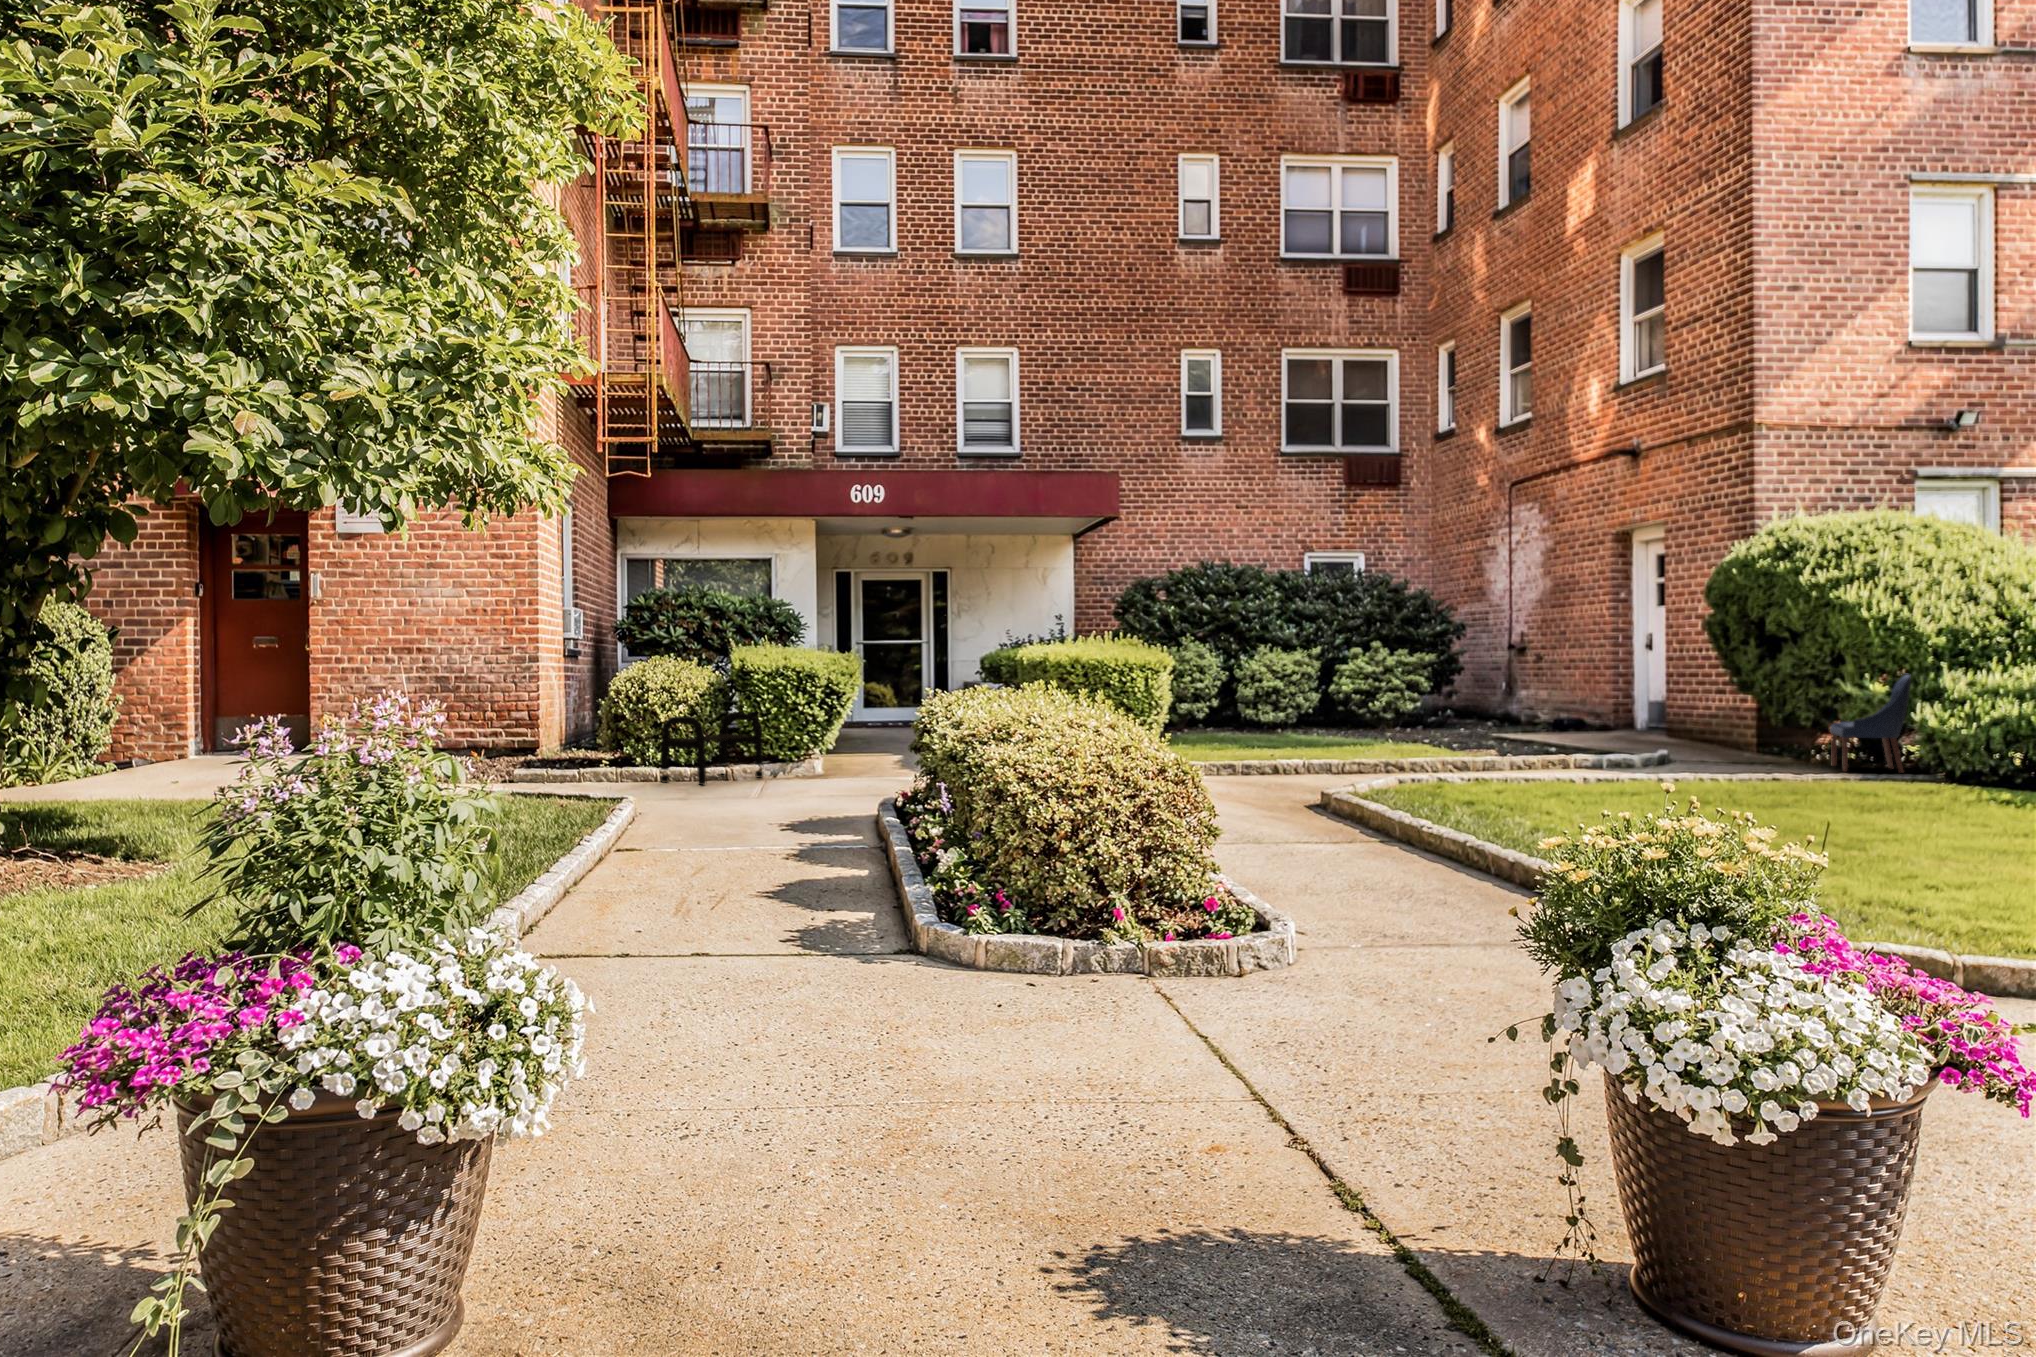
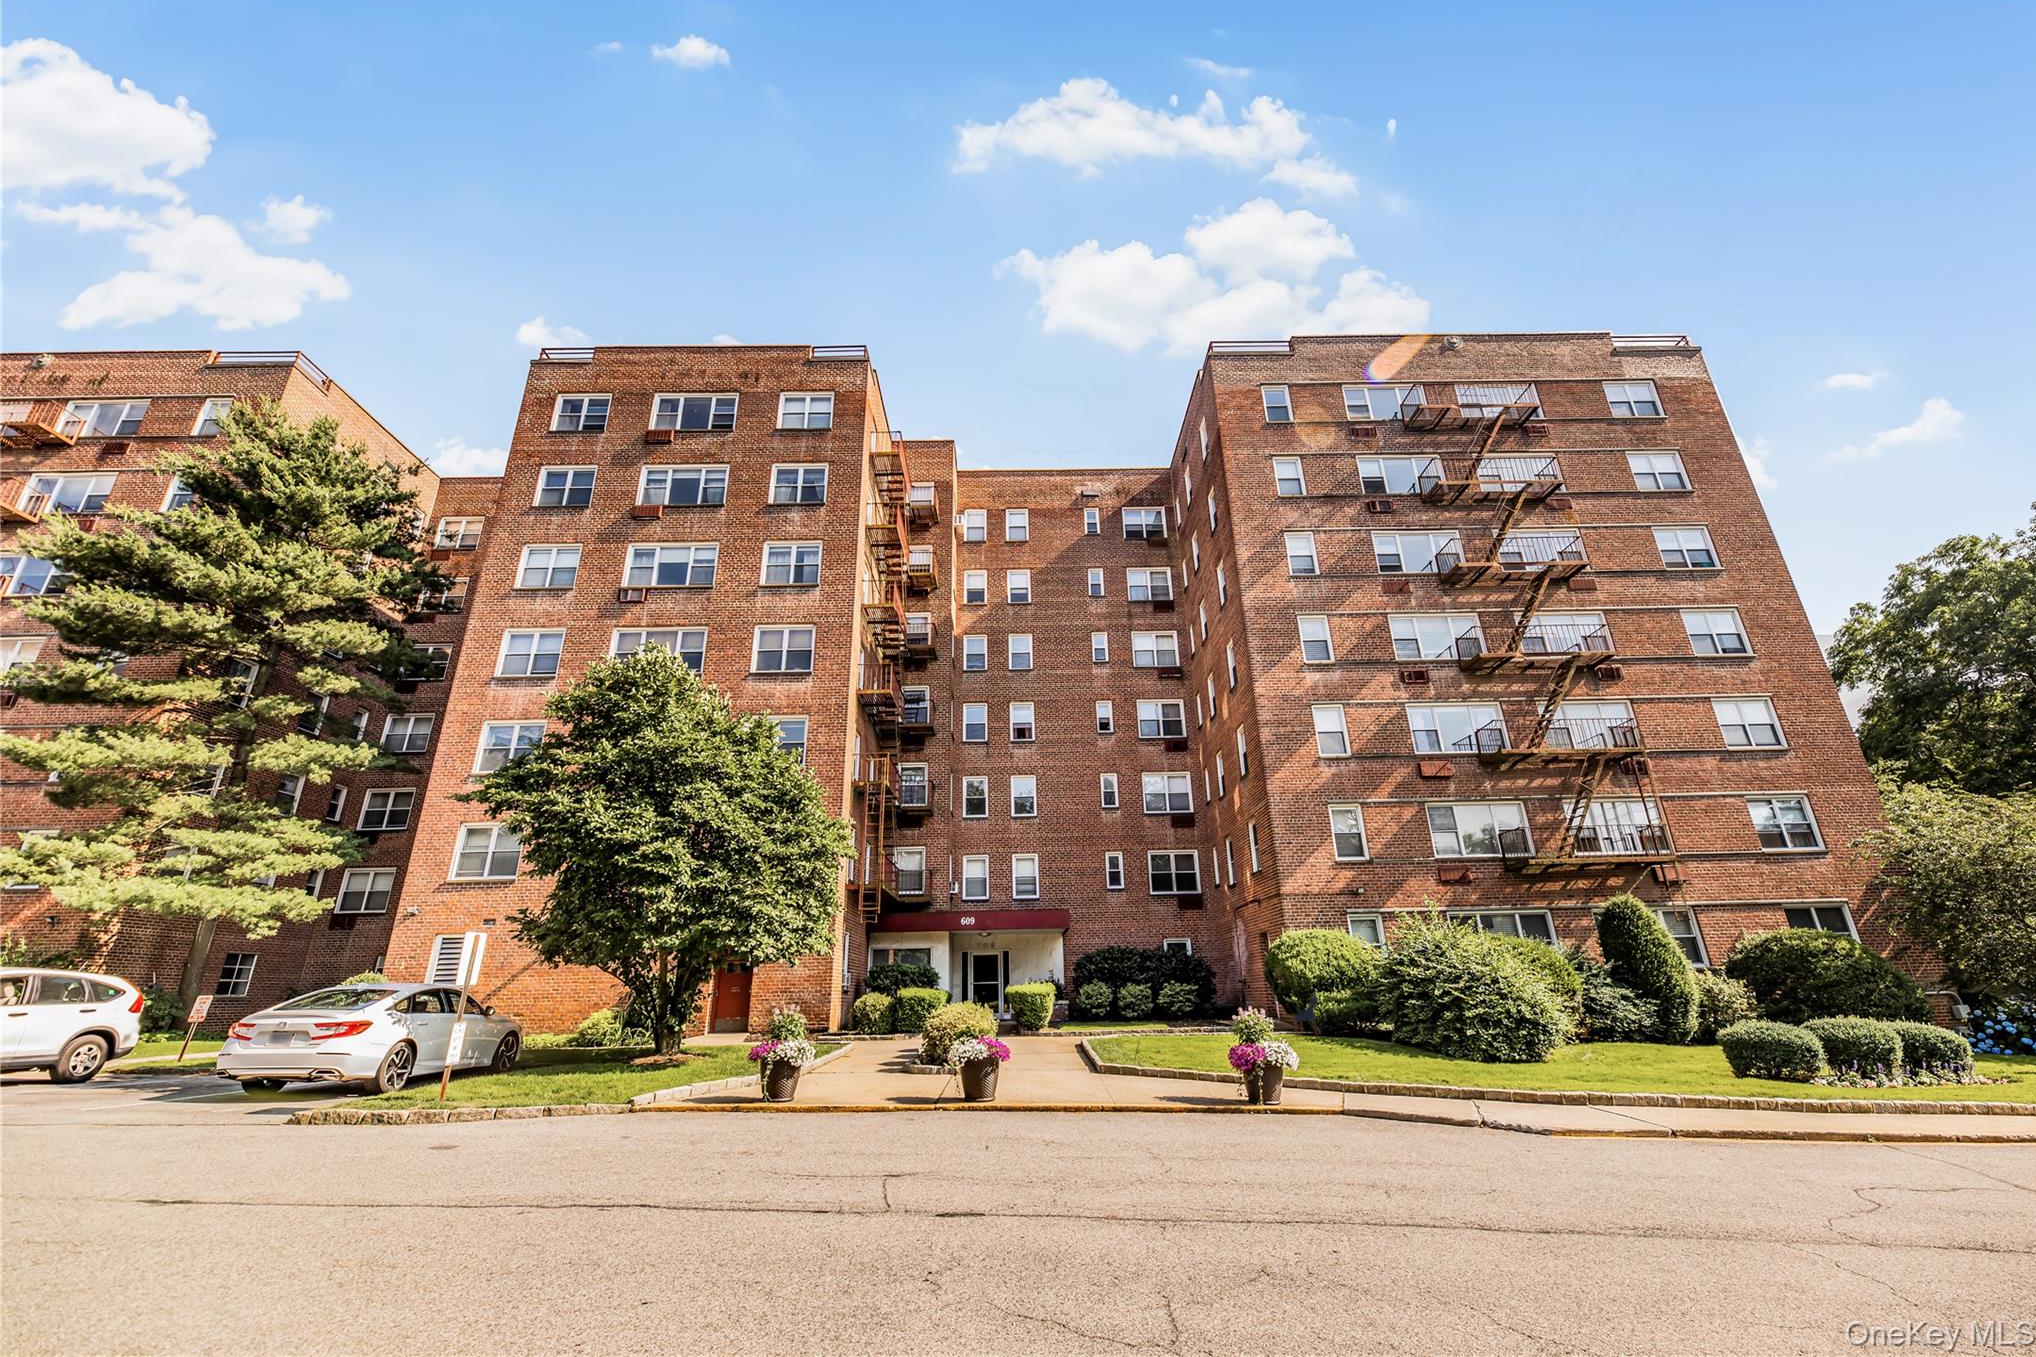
bench: present [660,712,764,785] -> none [868,1013,907,1041]

